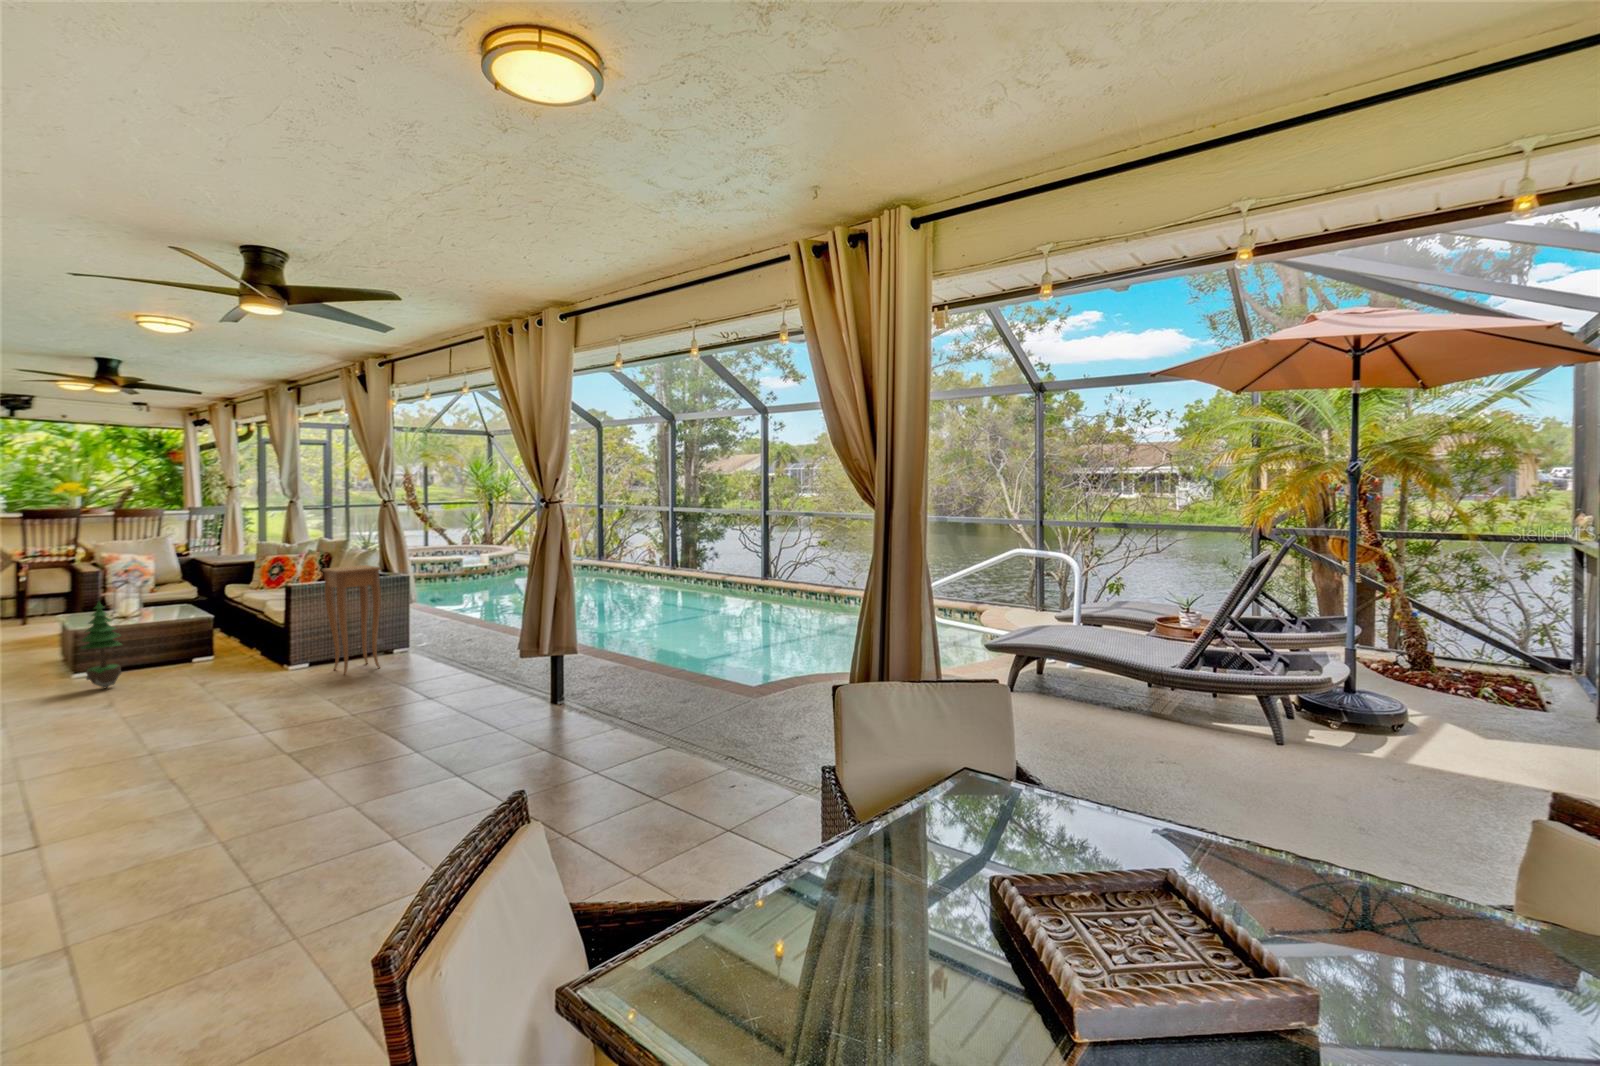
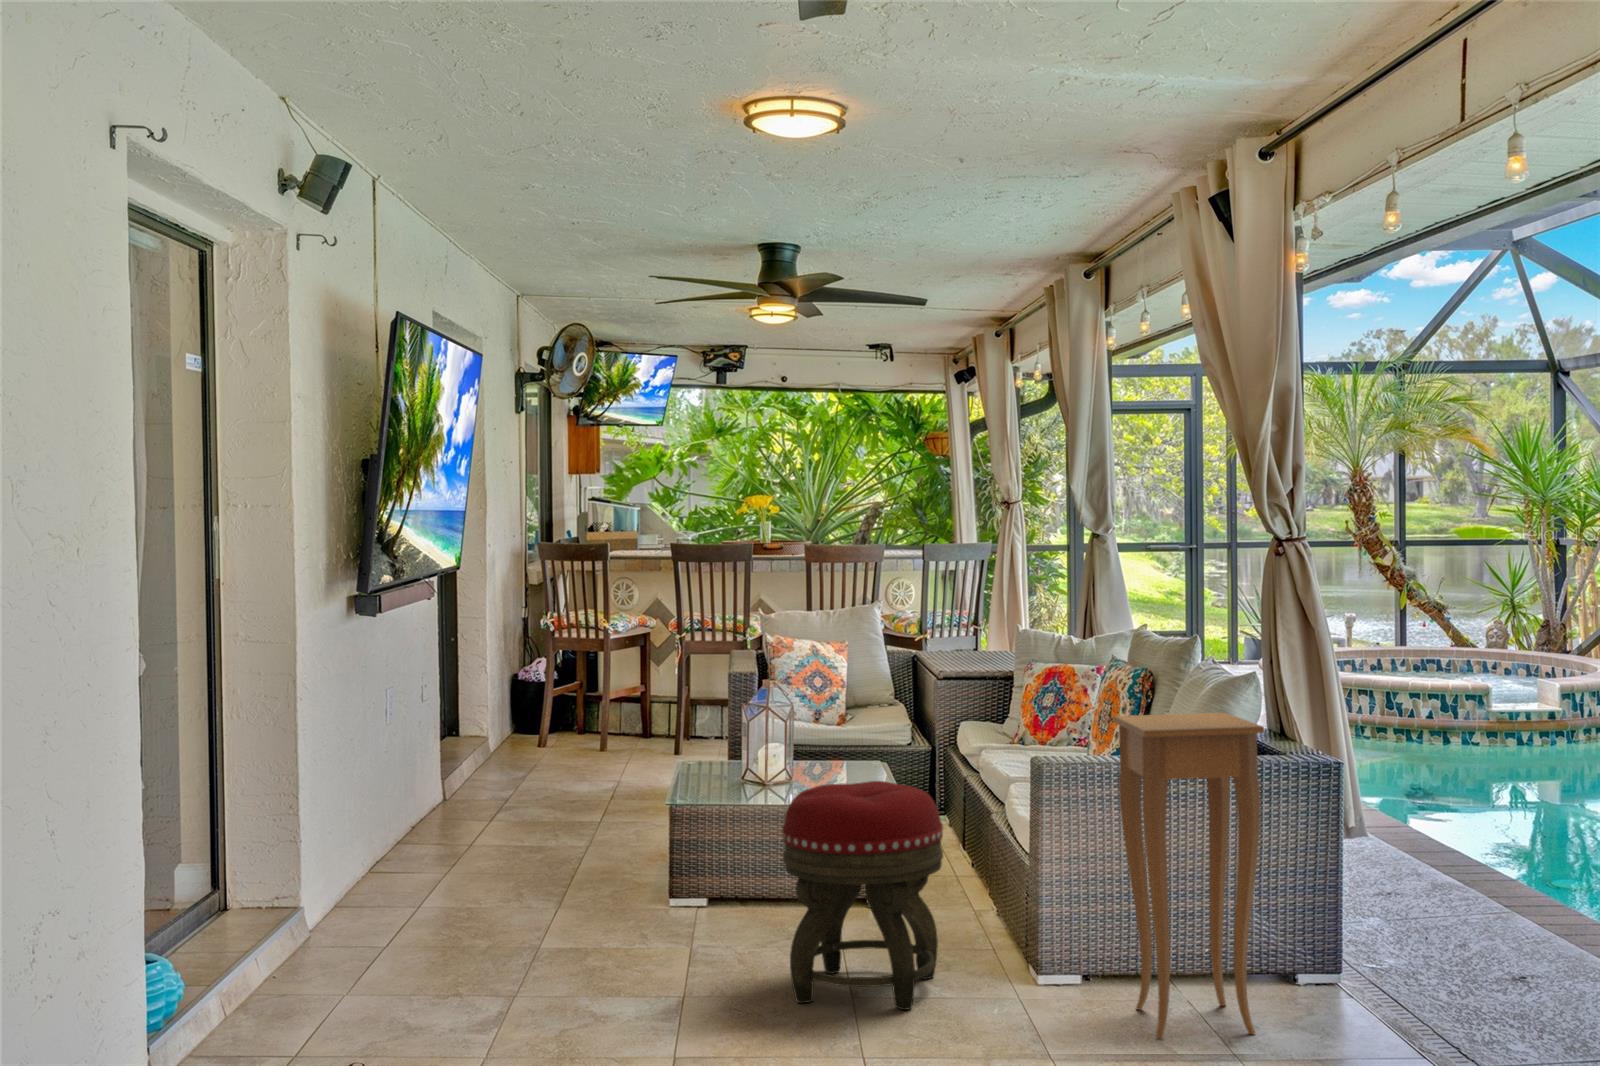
potted tree: present [81,602,122,688] -> none [669,751,741,950]
footstool: none [159,603,244,694] -> present [782,781,943,1010]

